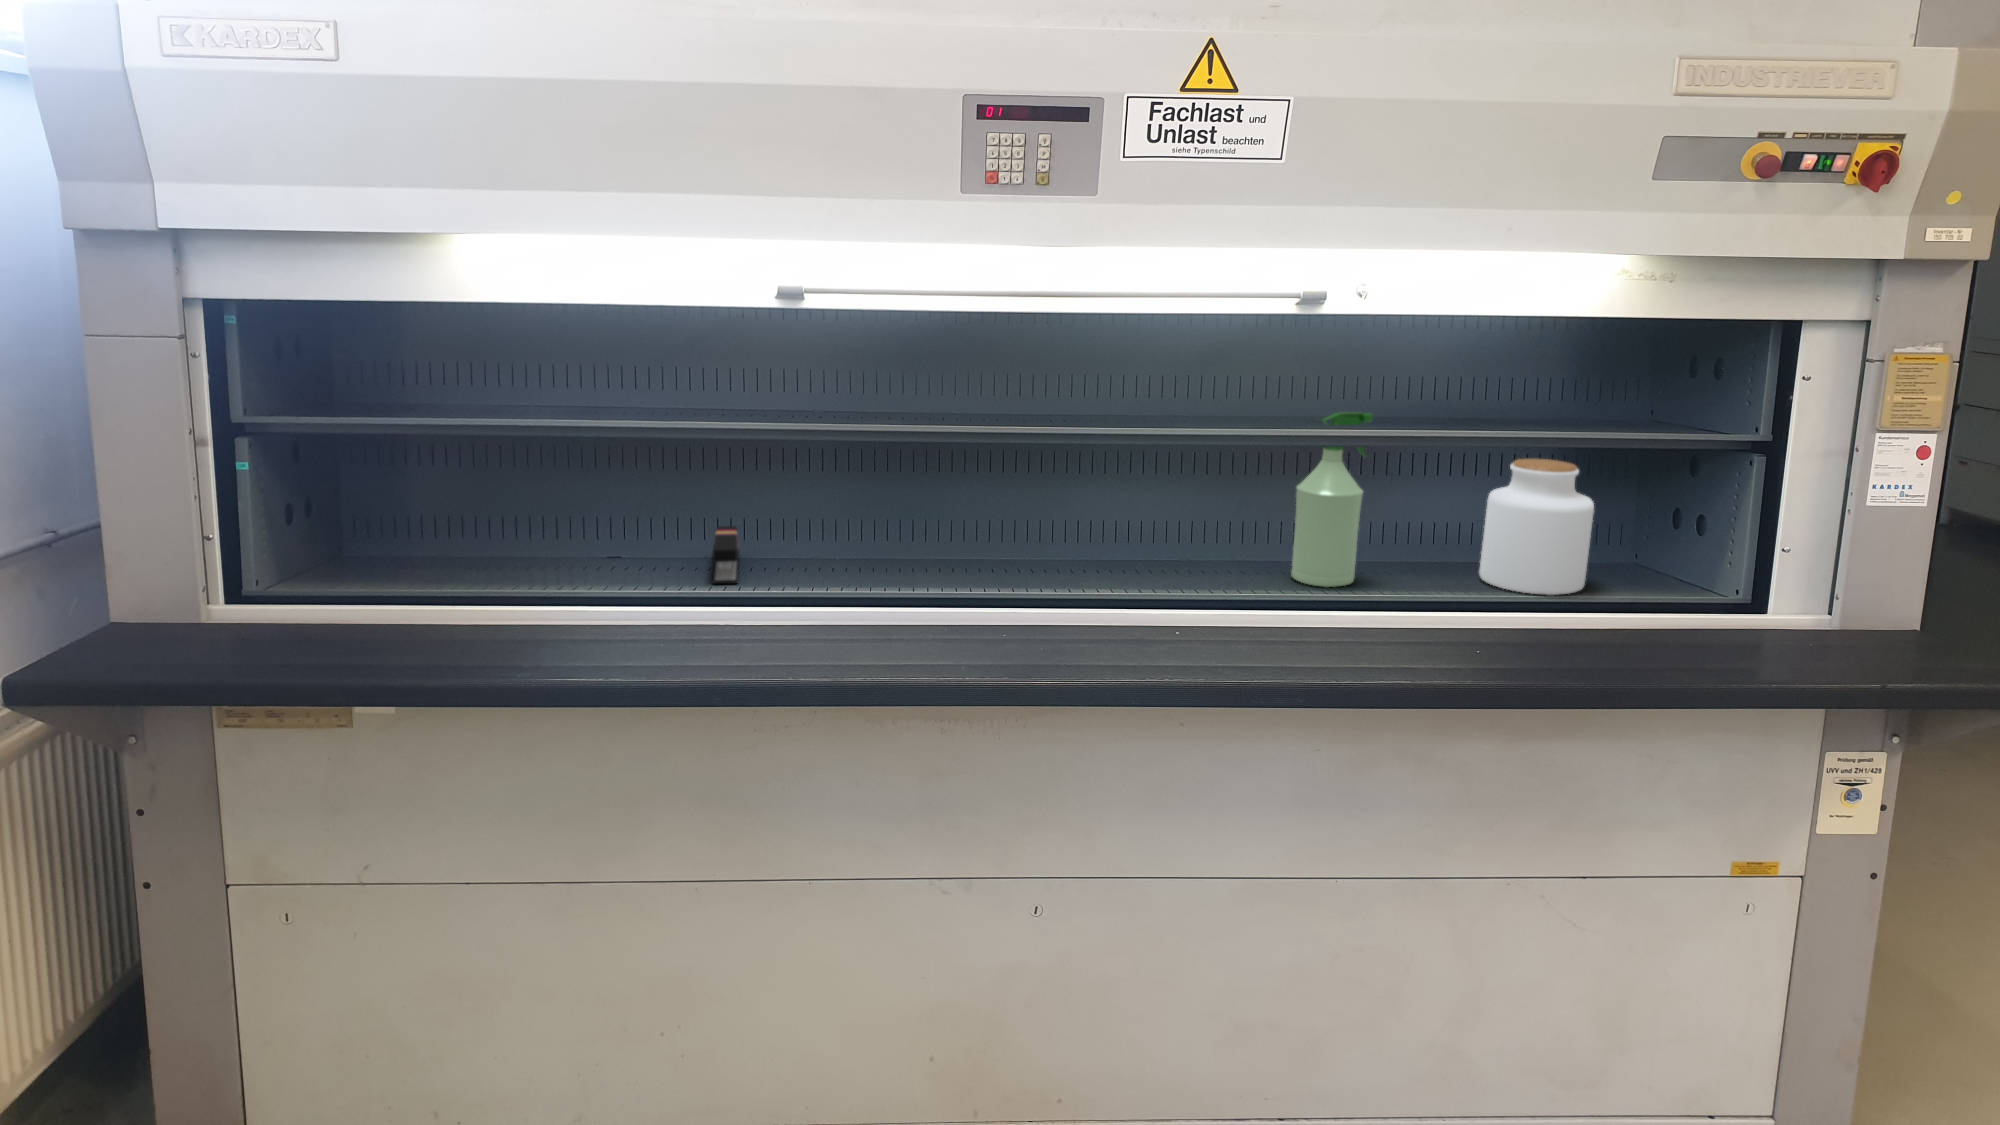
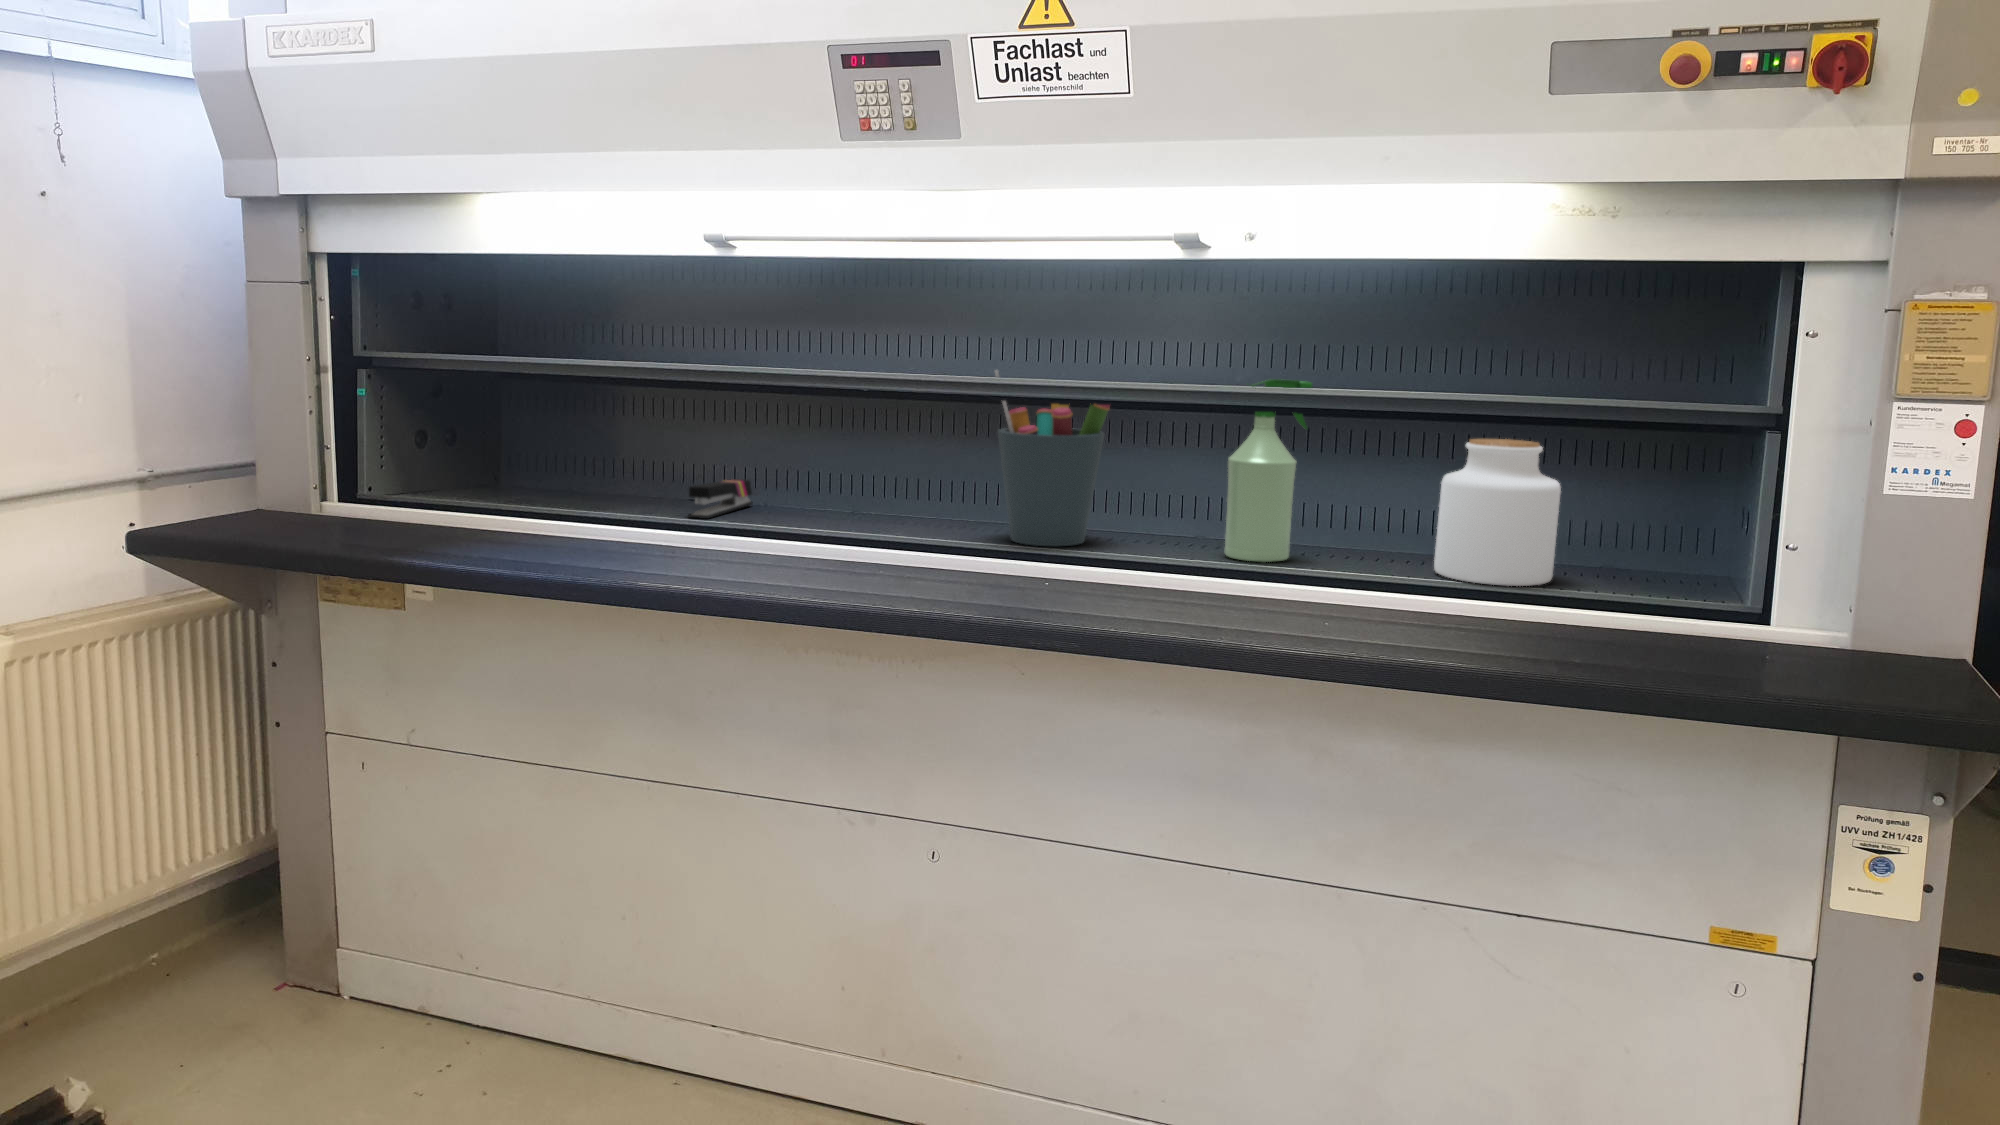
pen holder: none [1065,411,1178,588] -> present [995,370,1110,546]

